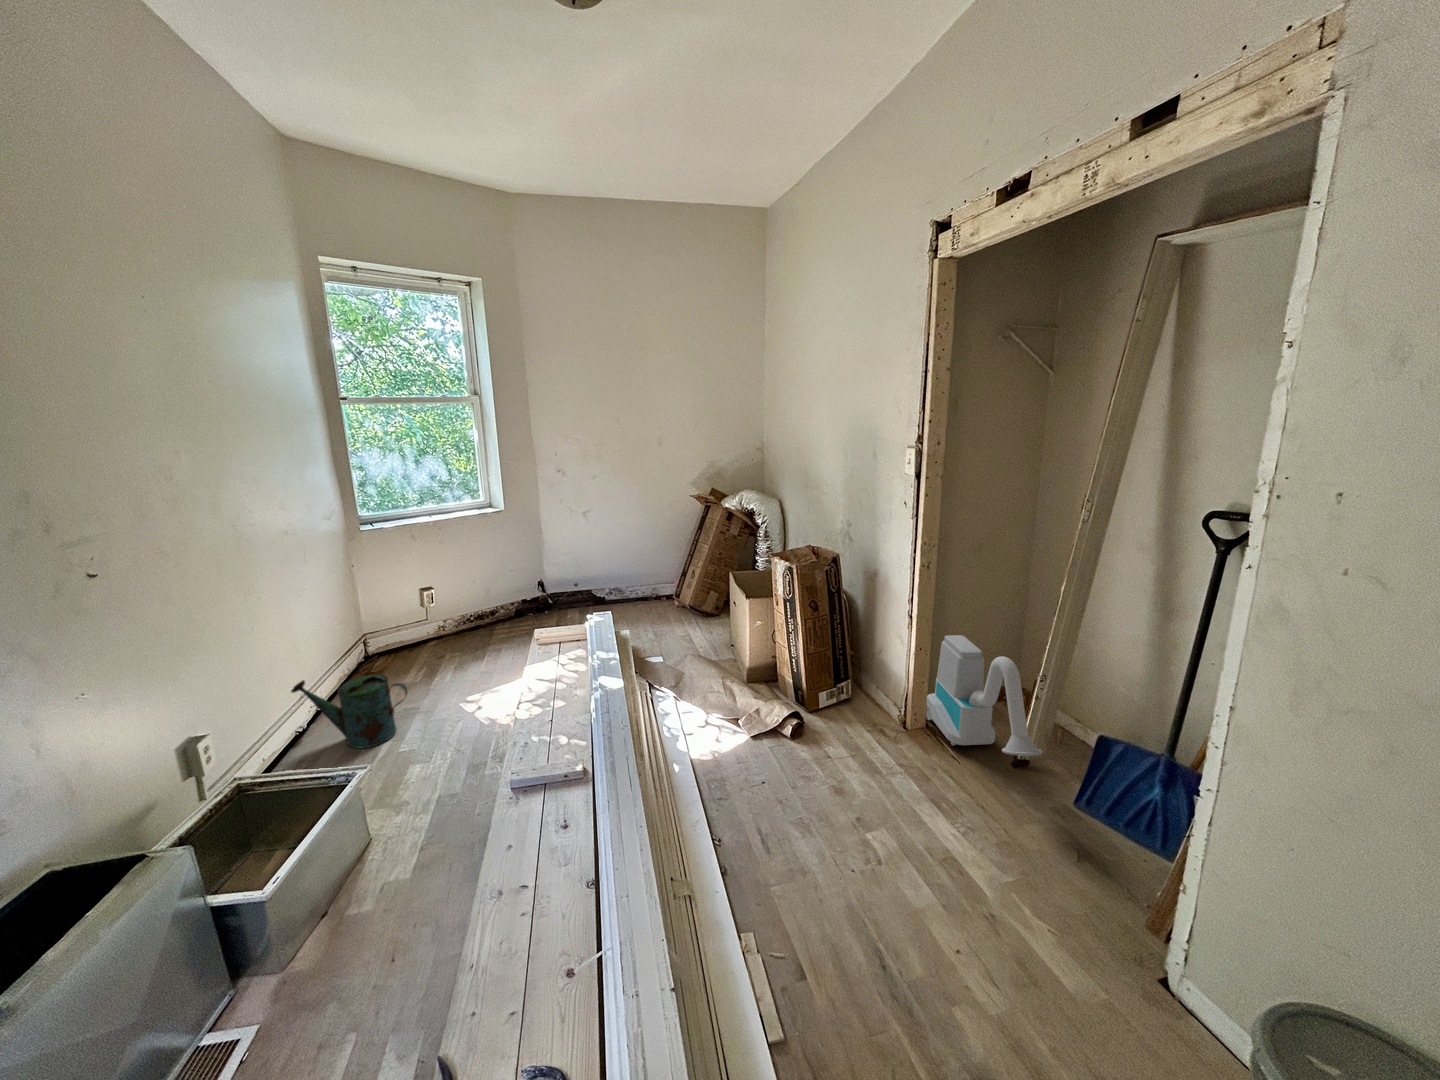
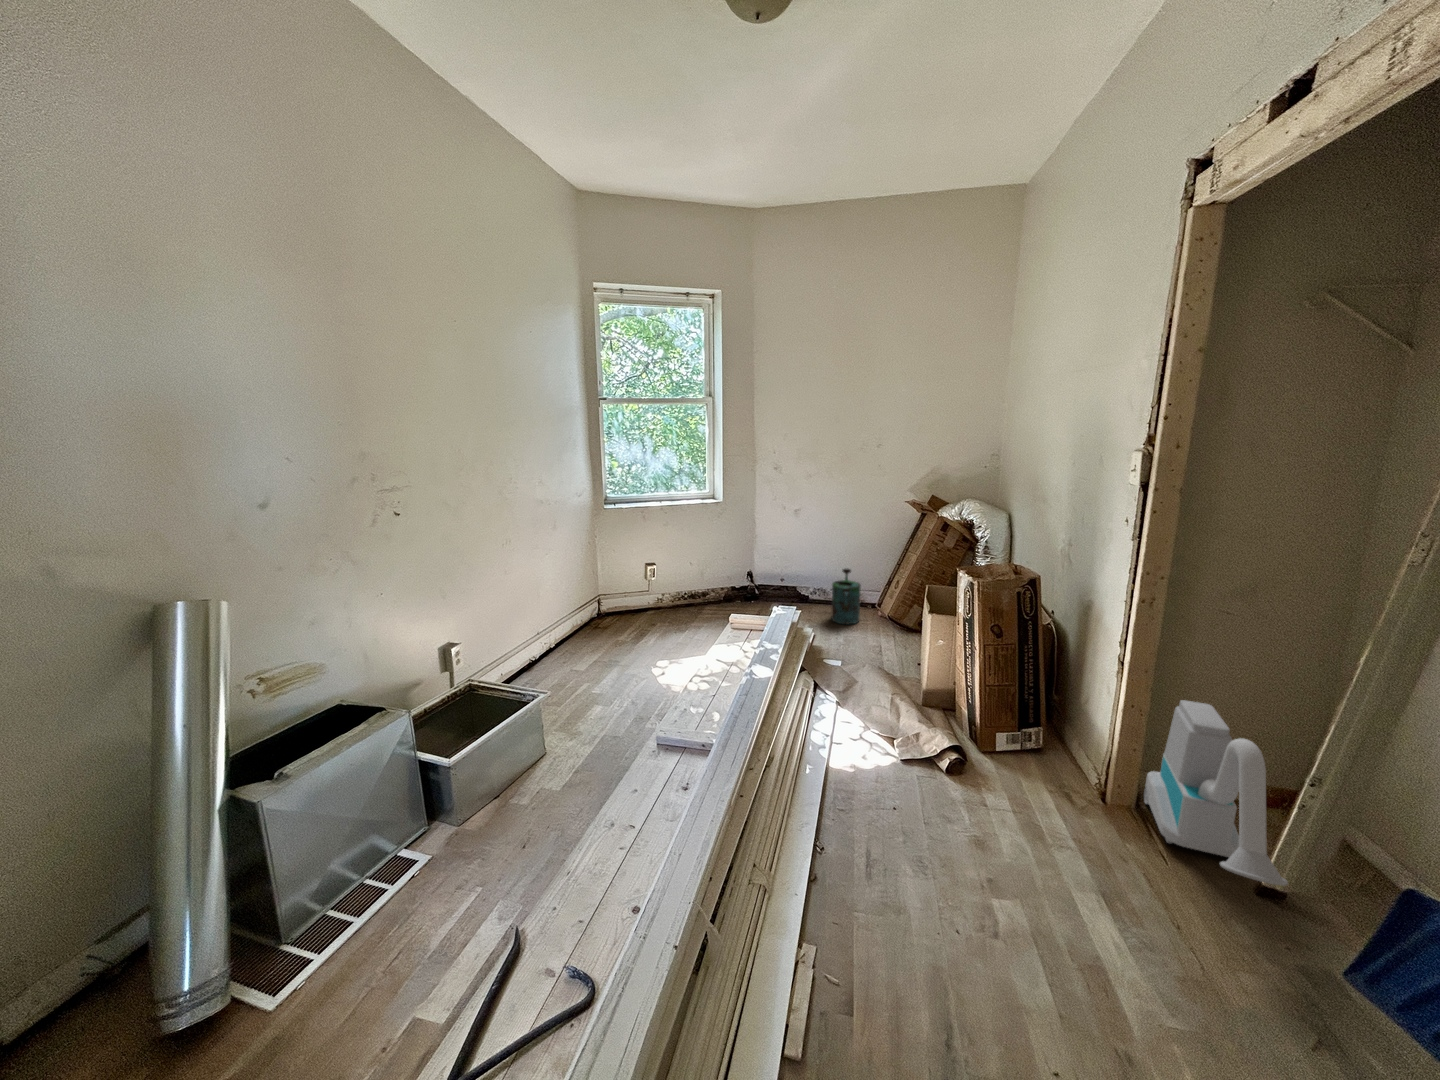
watering can: present [291,675,407,749] -> present [831,569,861,625]

